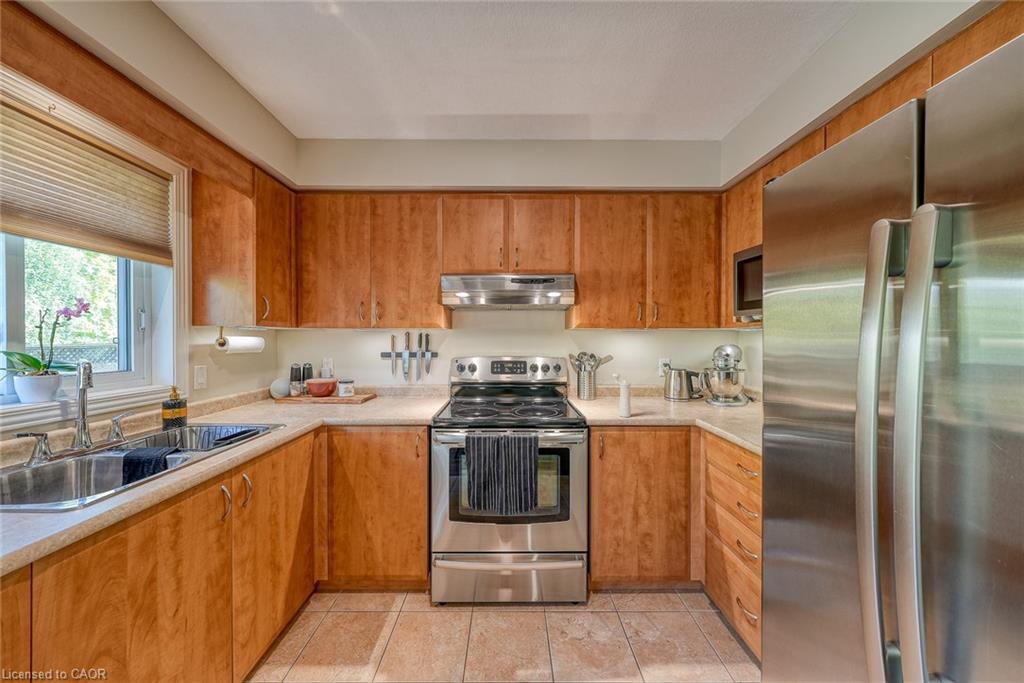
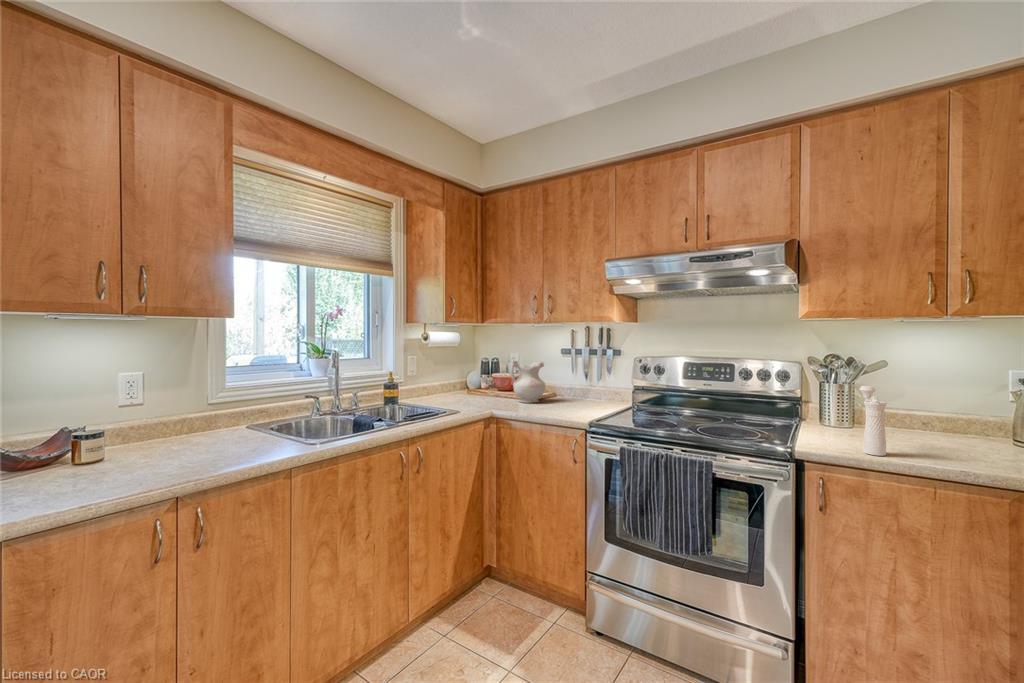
ceramic pitcher: none [335,365,372,406] -> present [510,361,545,403]

